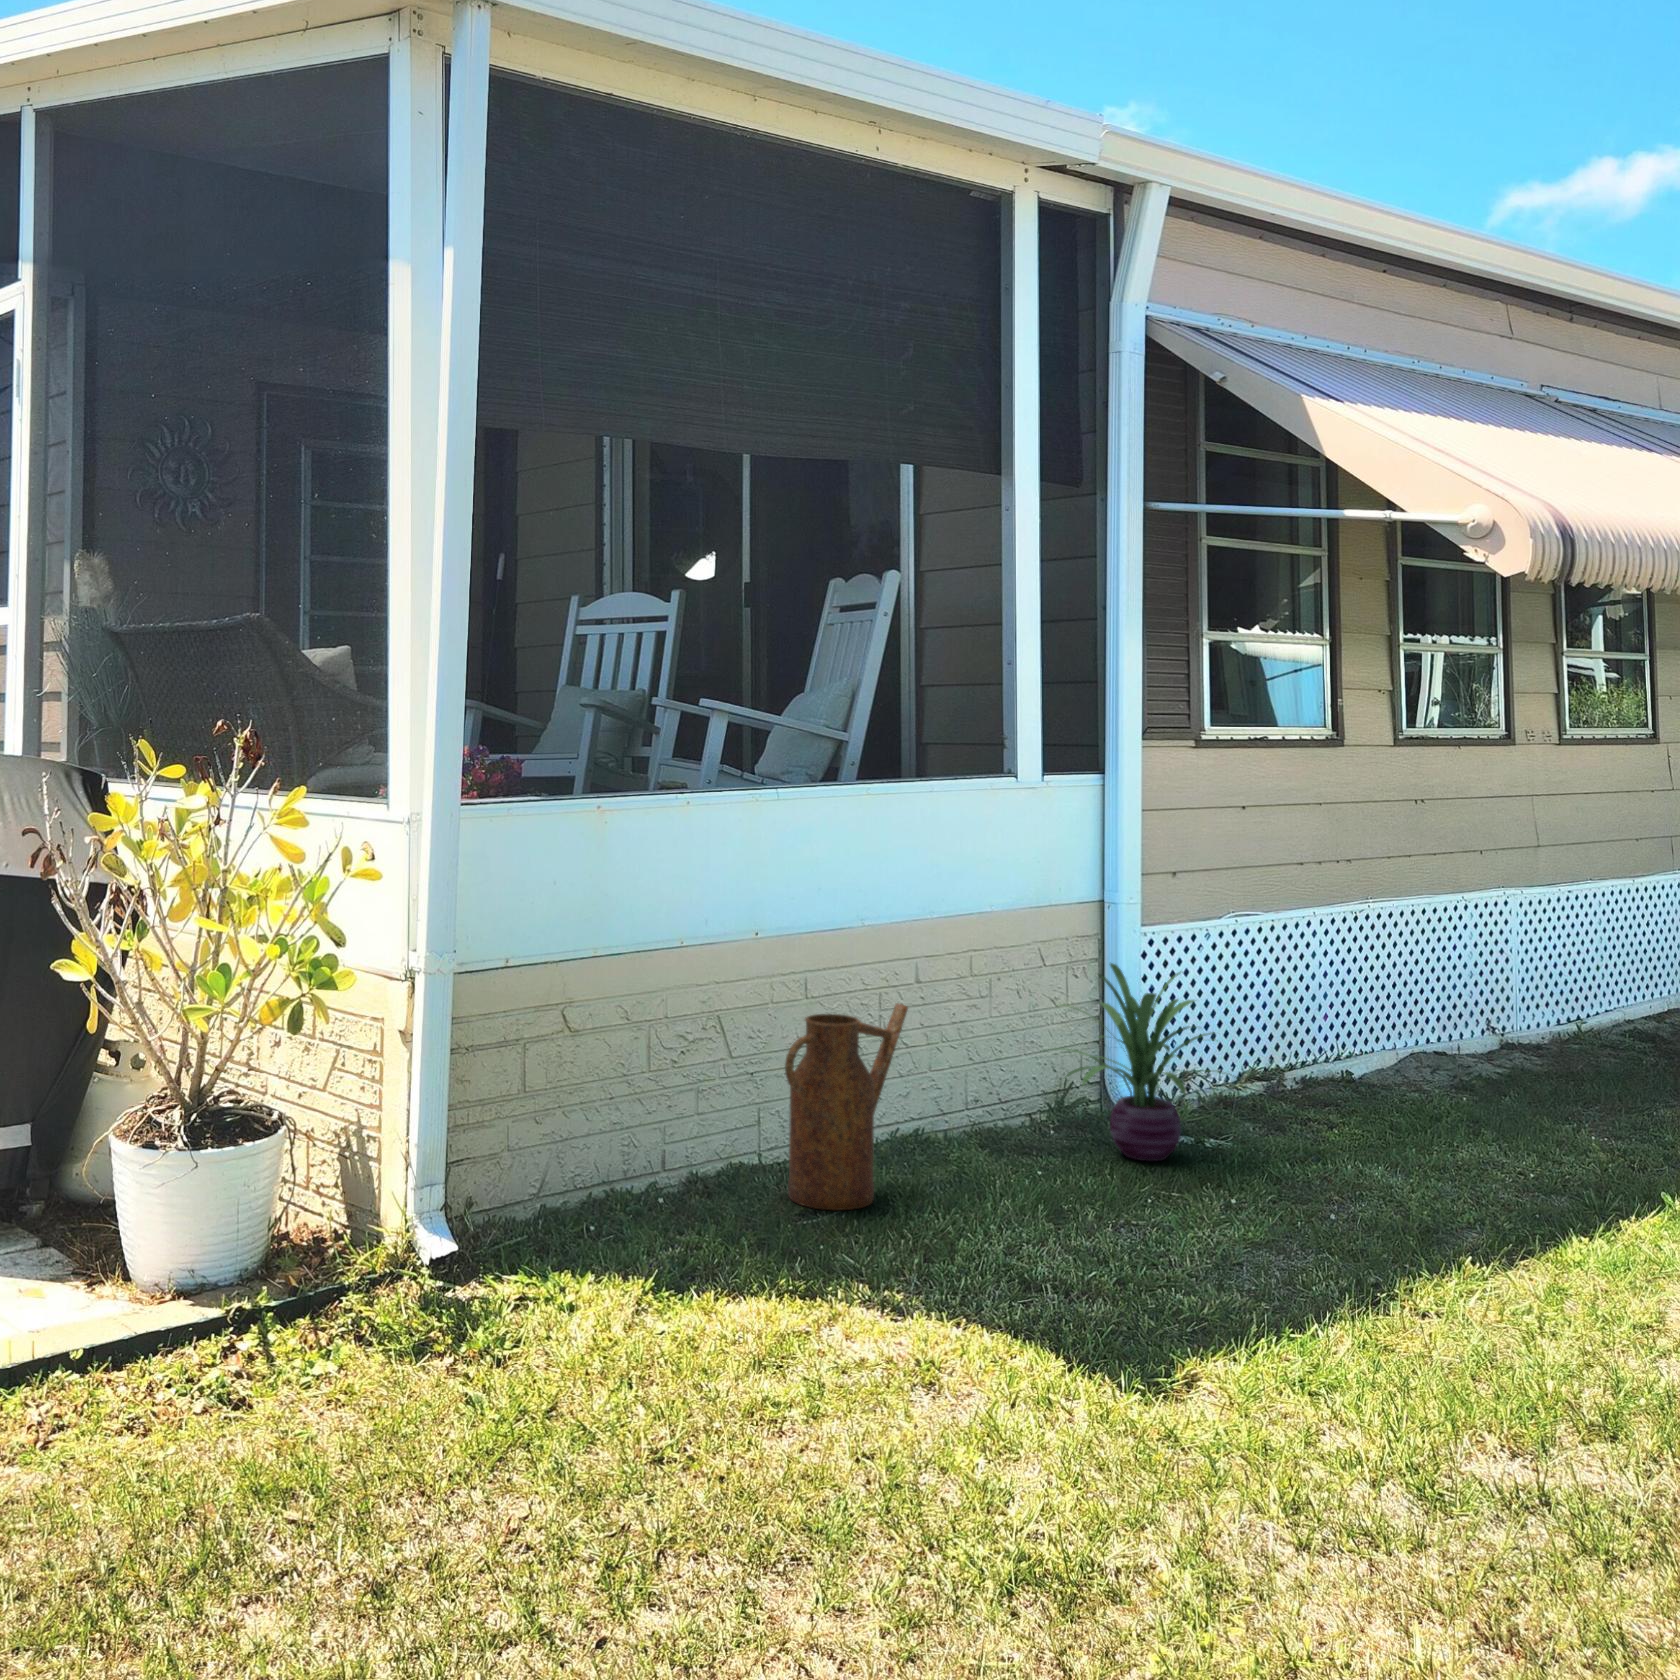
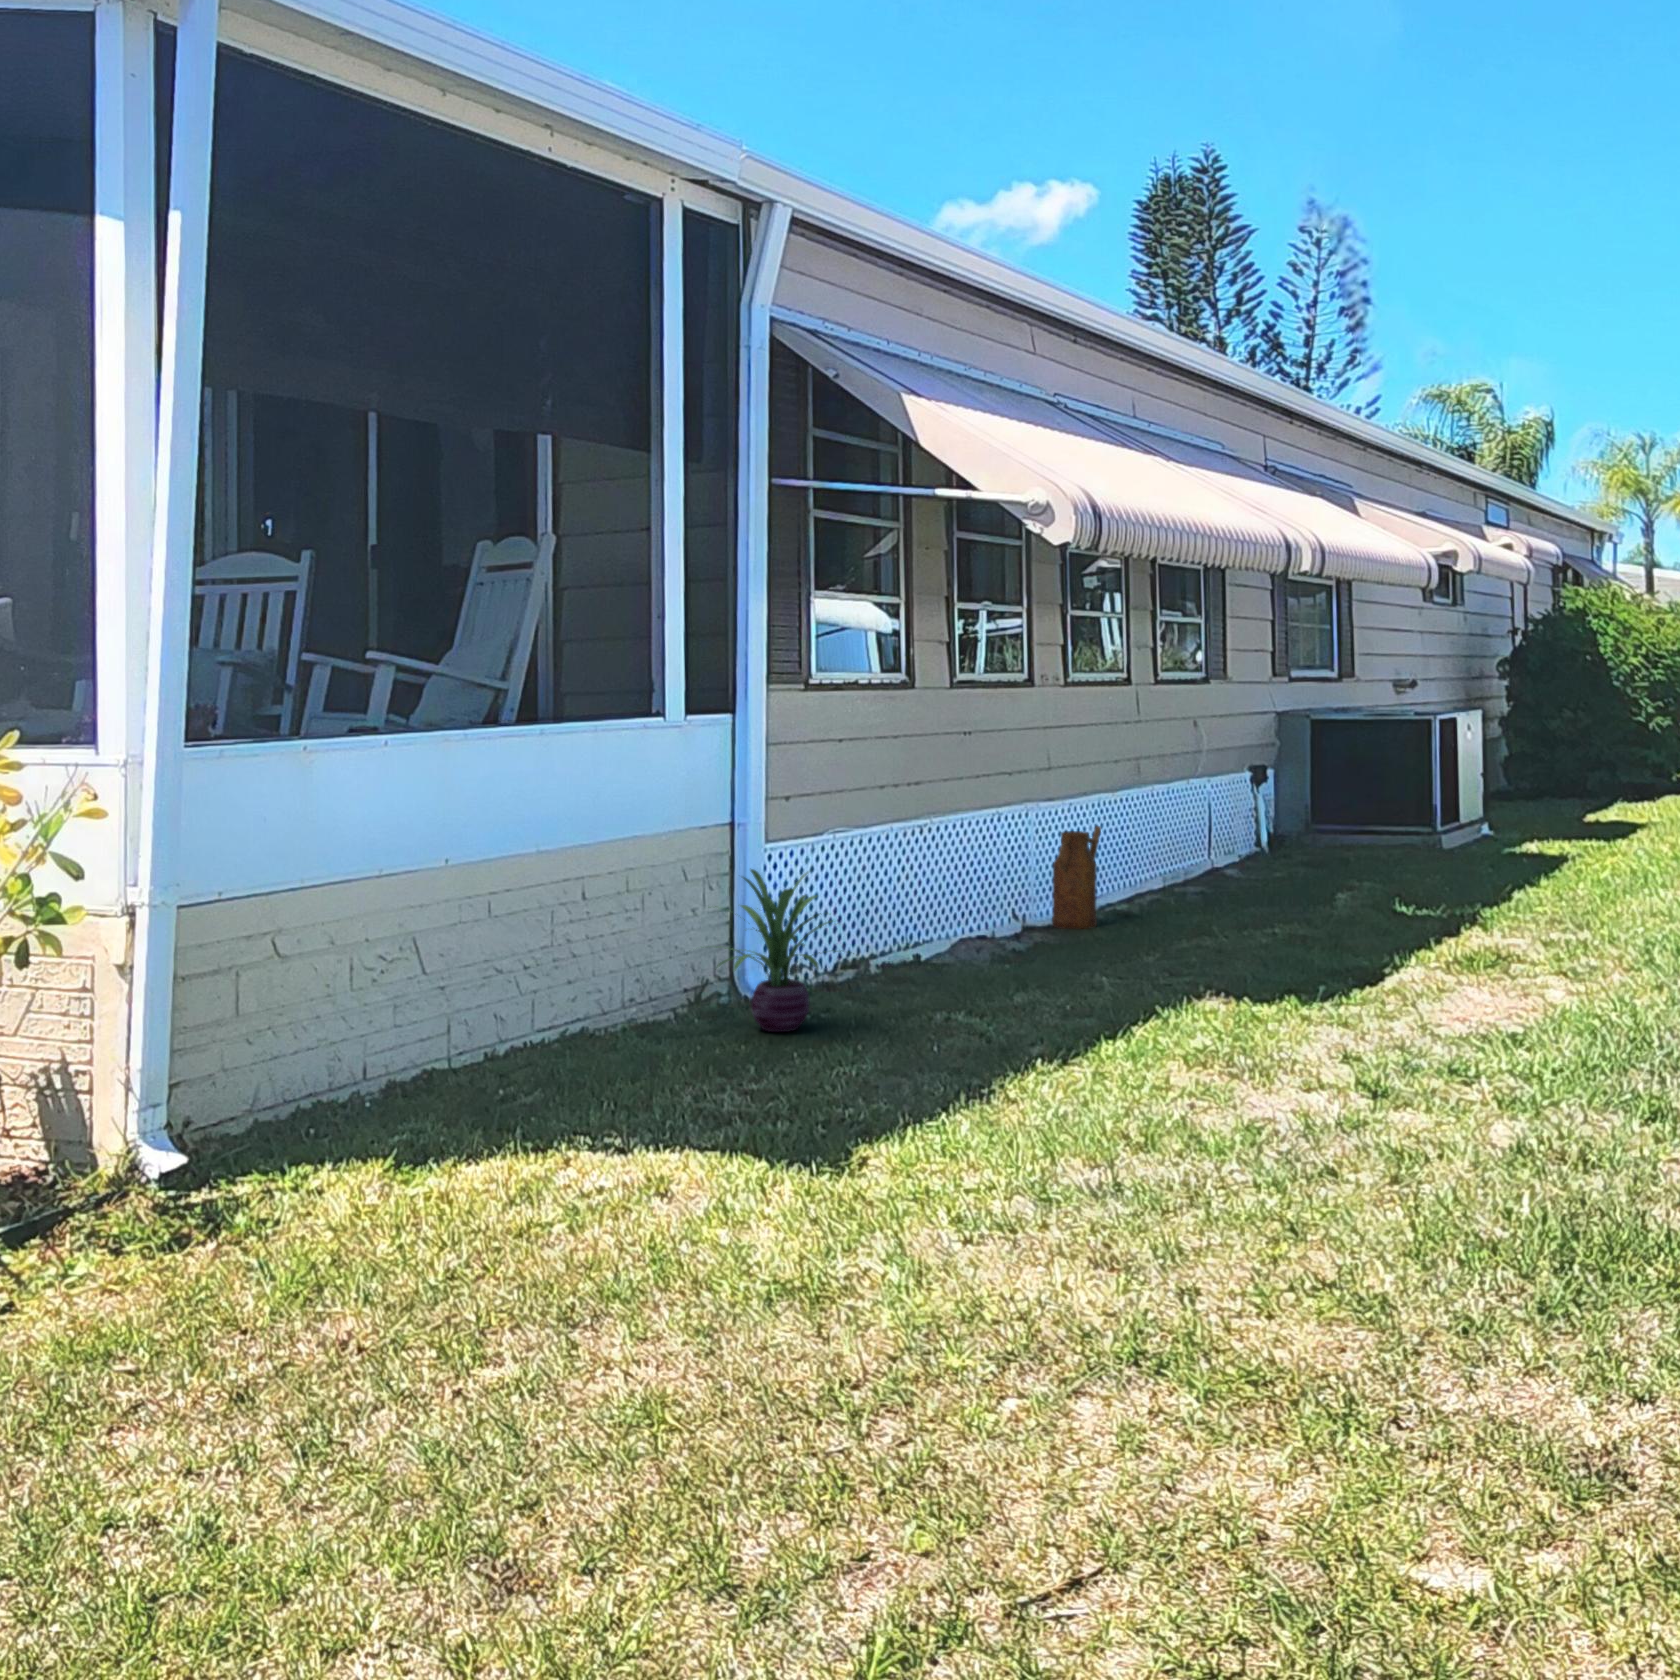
watering can: present [785,1003,908,1210] -> present [1052,826,1101,929]

